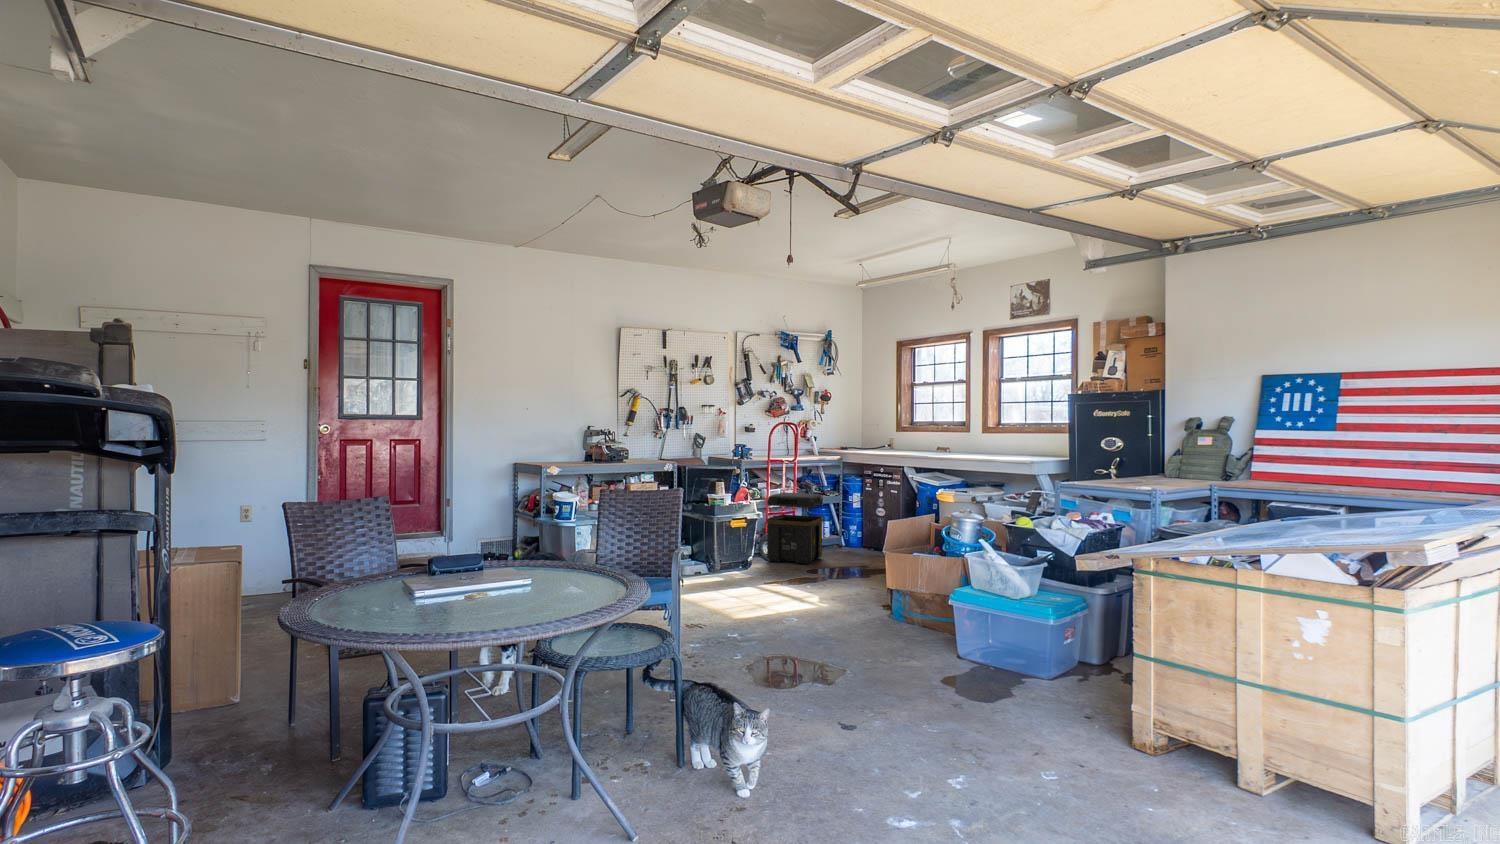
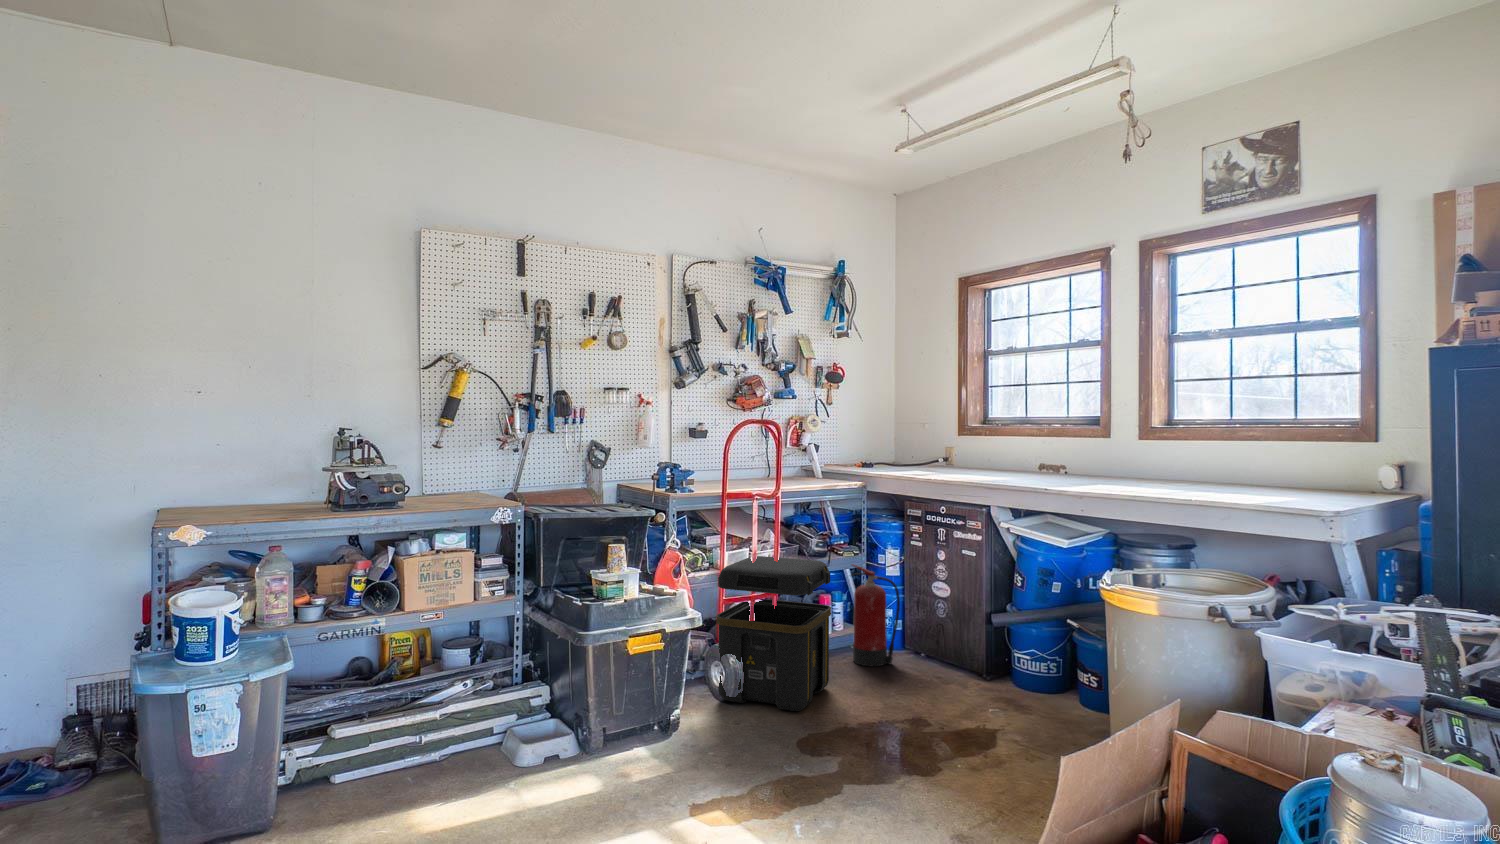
fire extinguisher: none [833,499,860,552] -> present [852,564,900,666]

